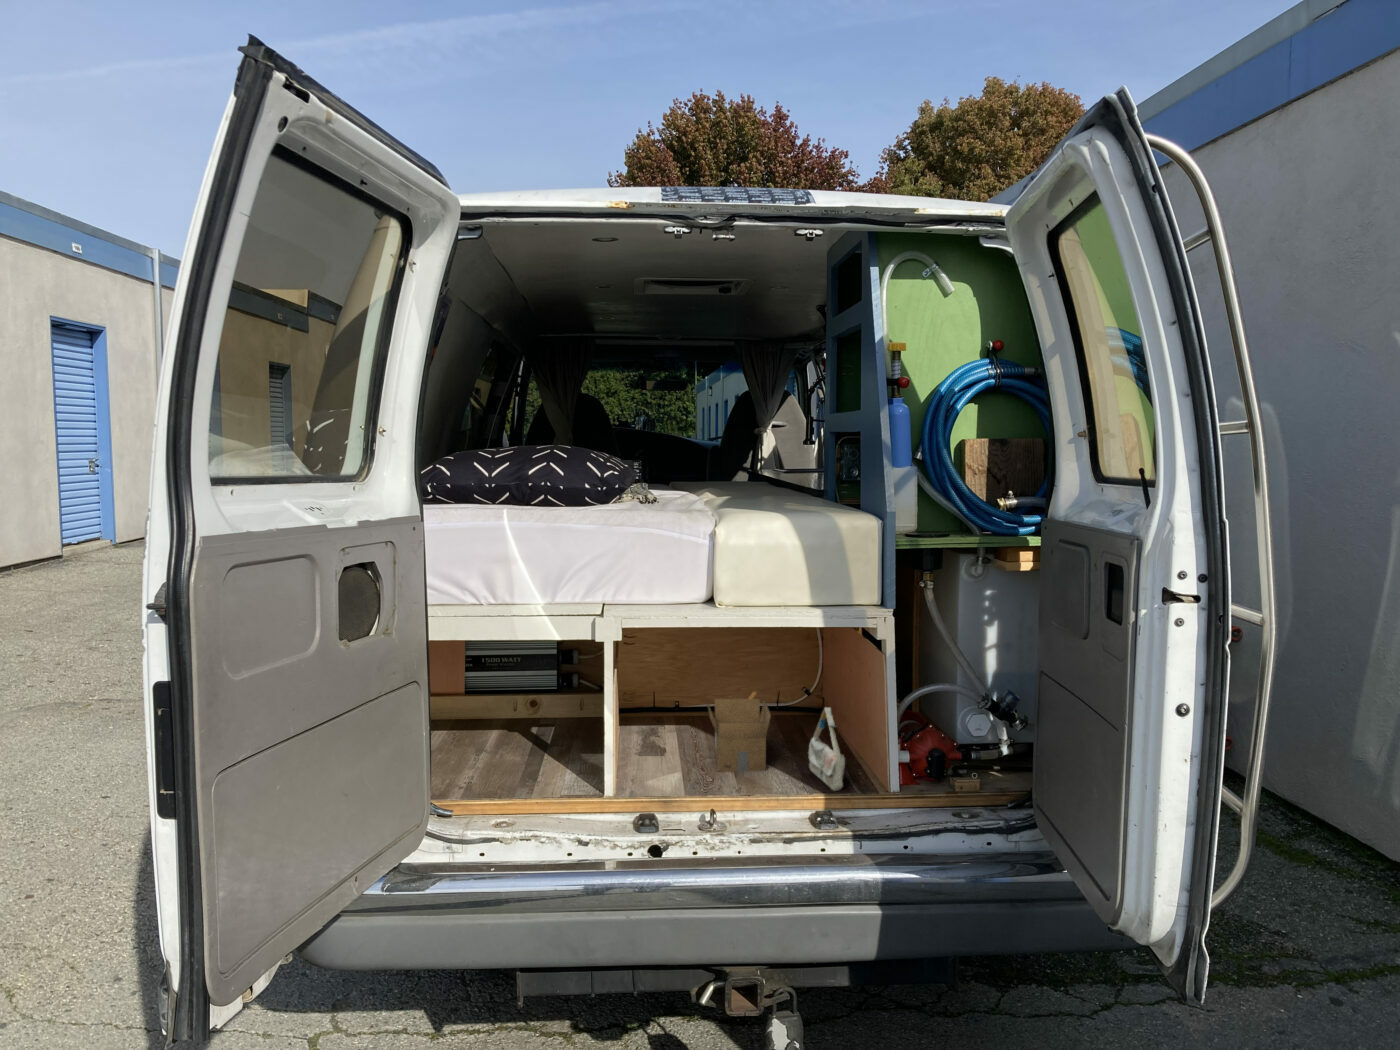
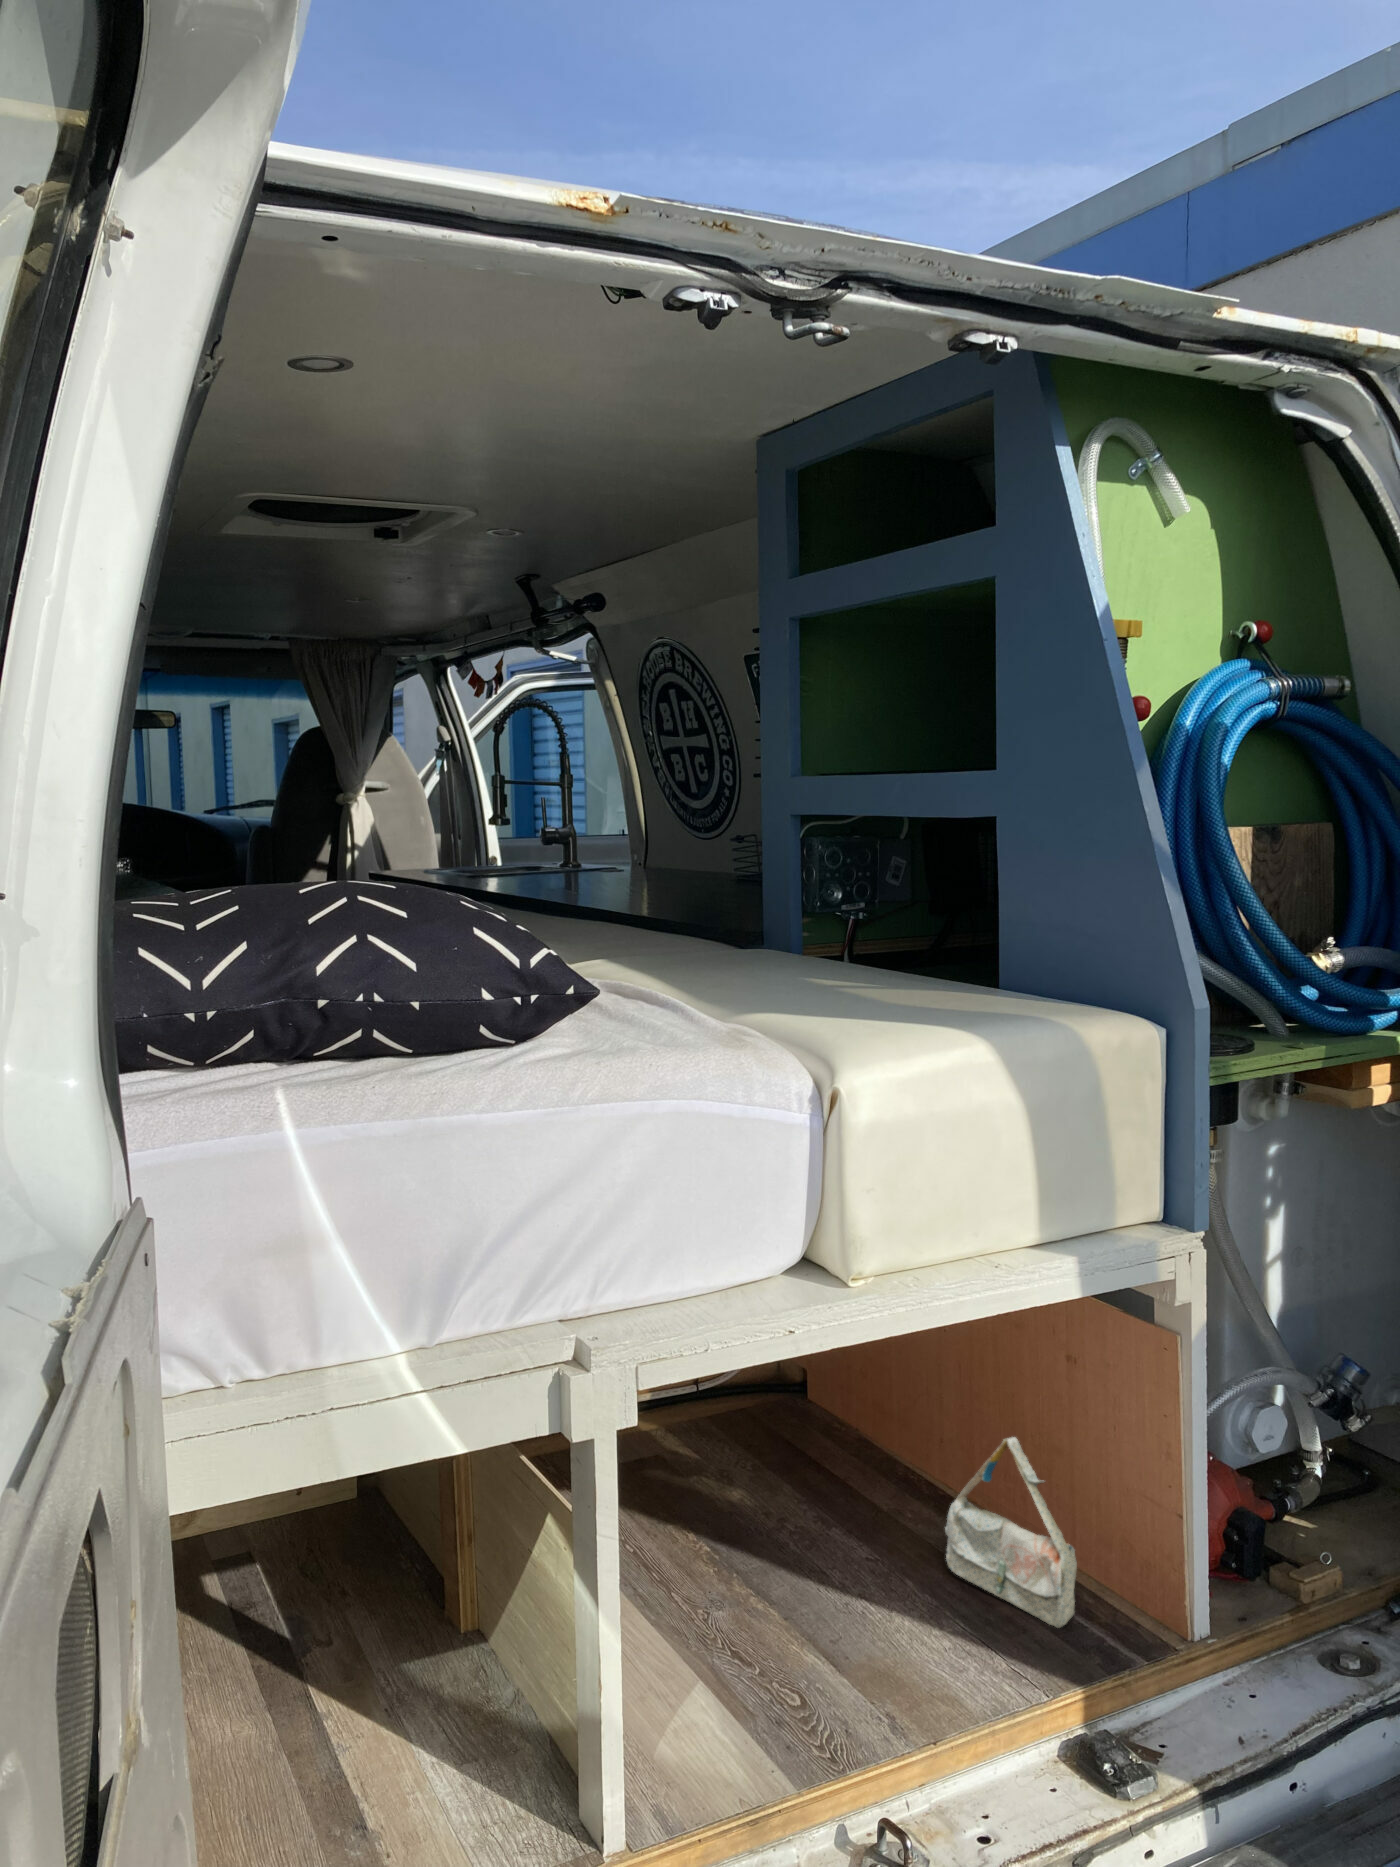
cardboard box: present [707,699,771,772] -> none [667,1411,864,1621]

